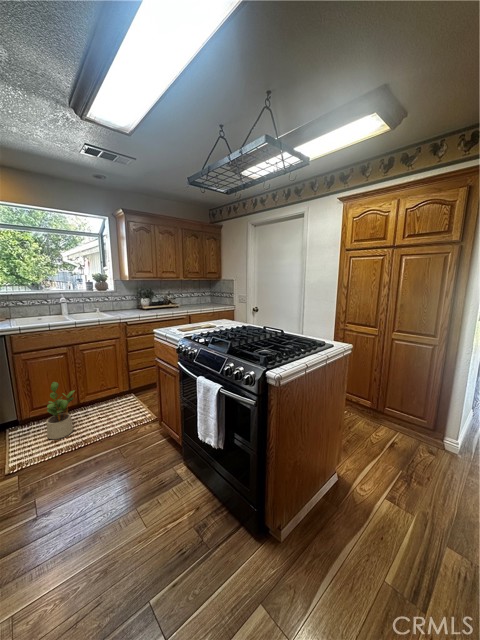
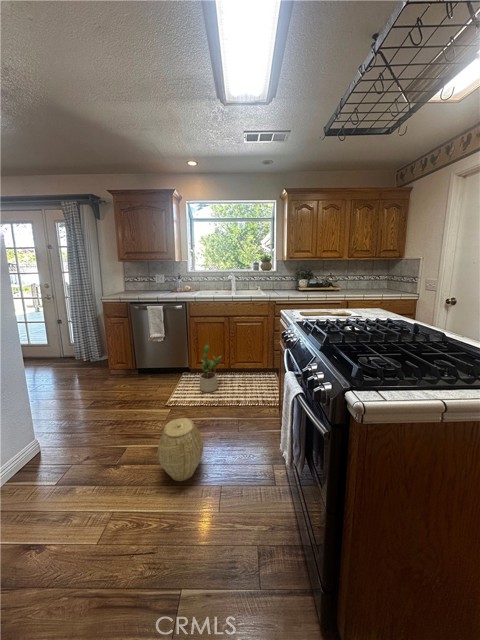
woven basket: none [49,462,108,536] -> present [158,418,203,481]

